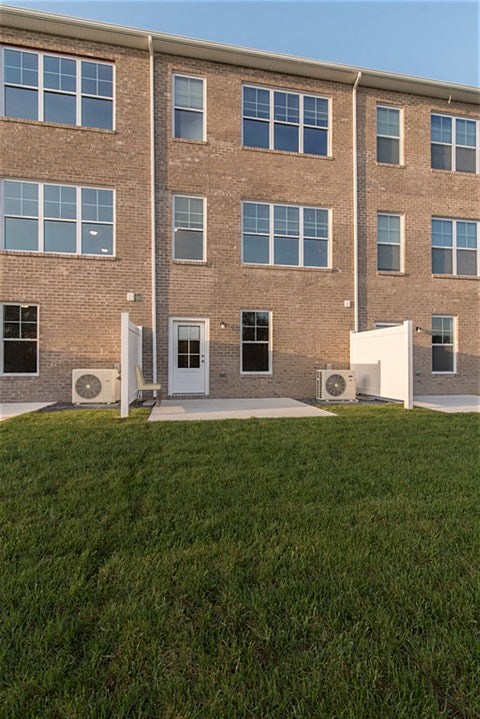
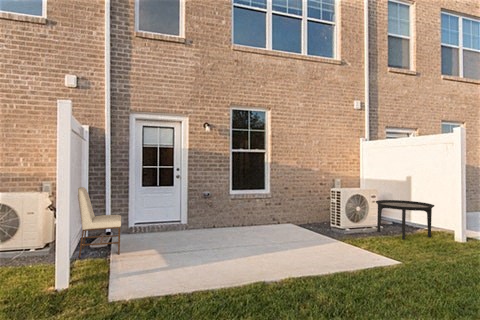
round table: none [347,379,390,406] -> present [376,200,434,239]

